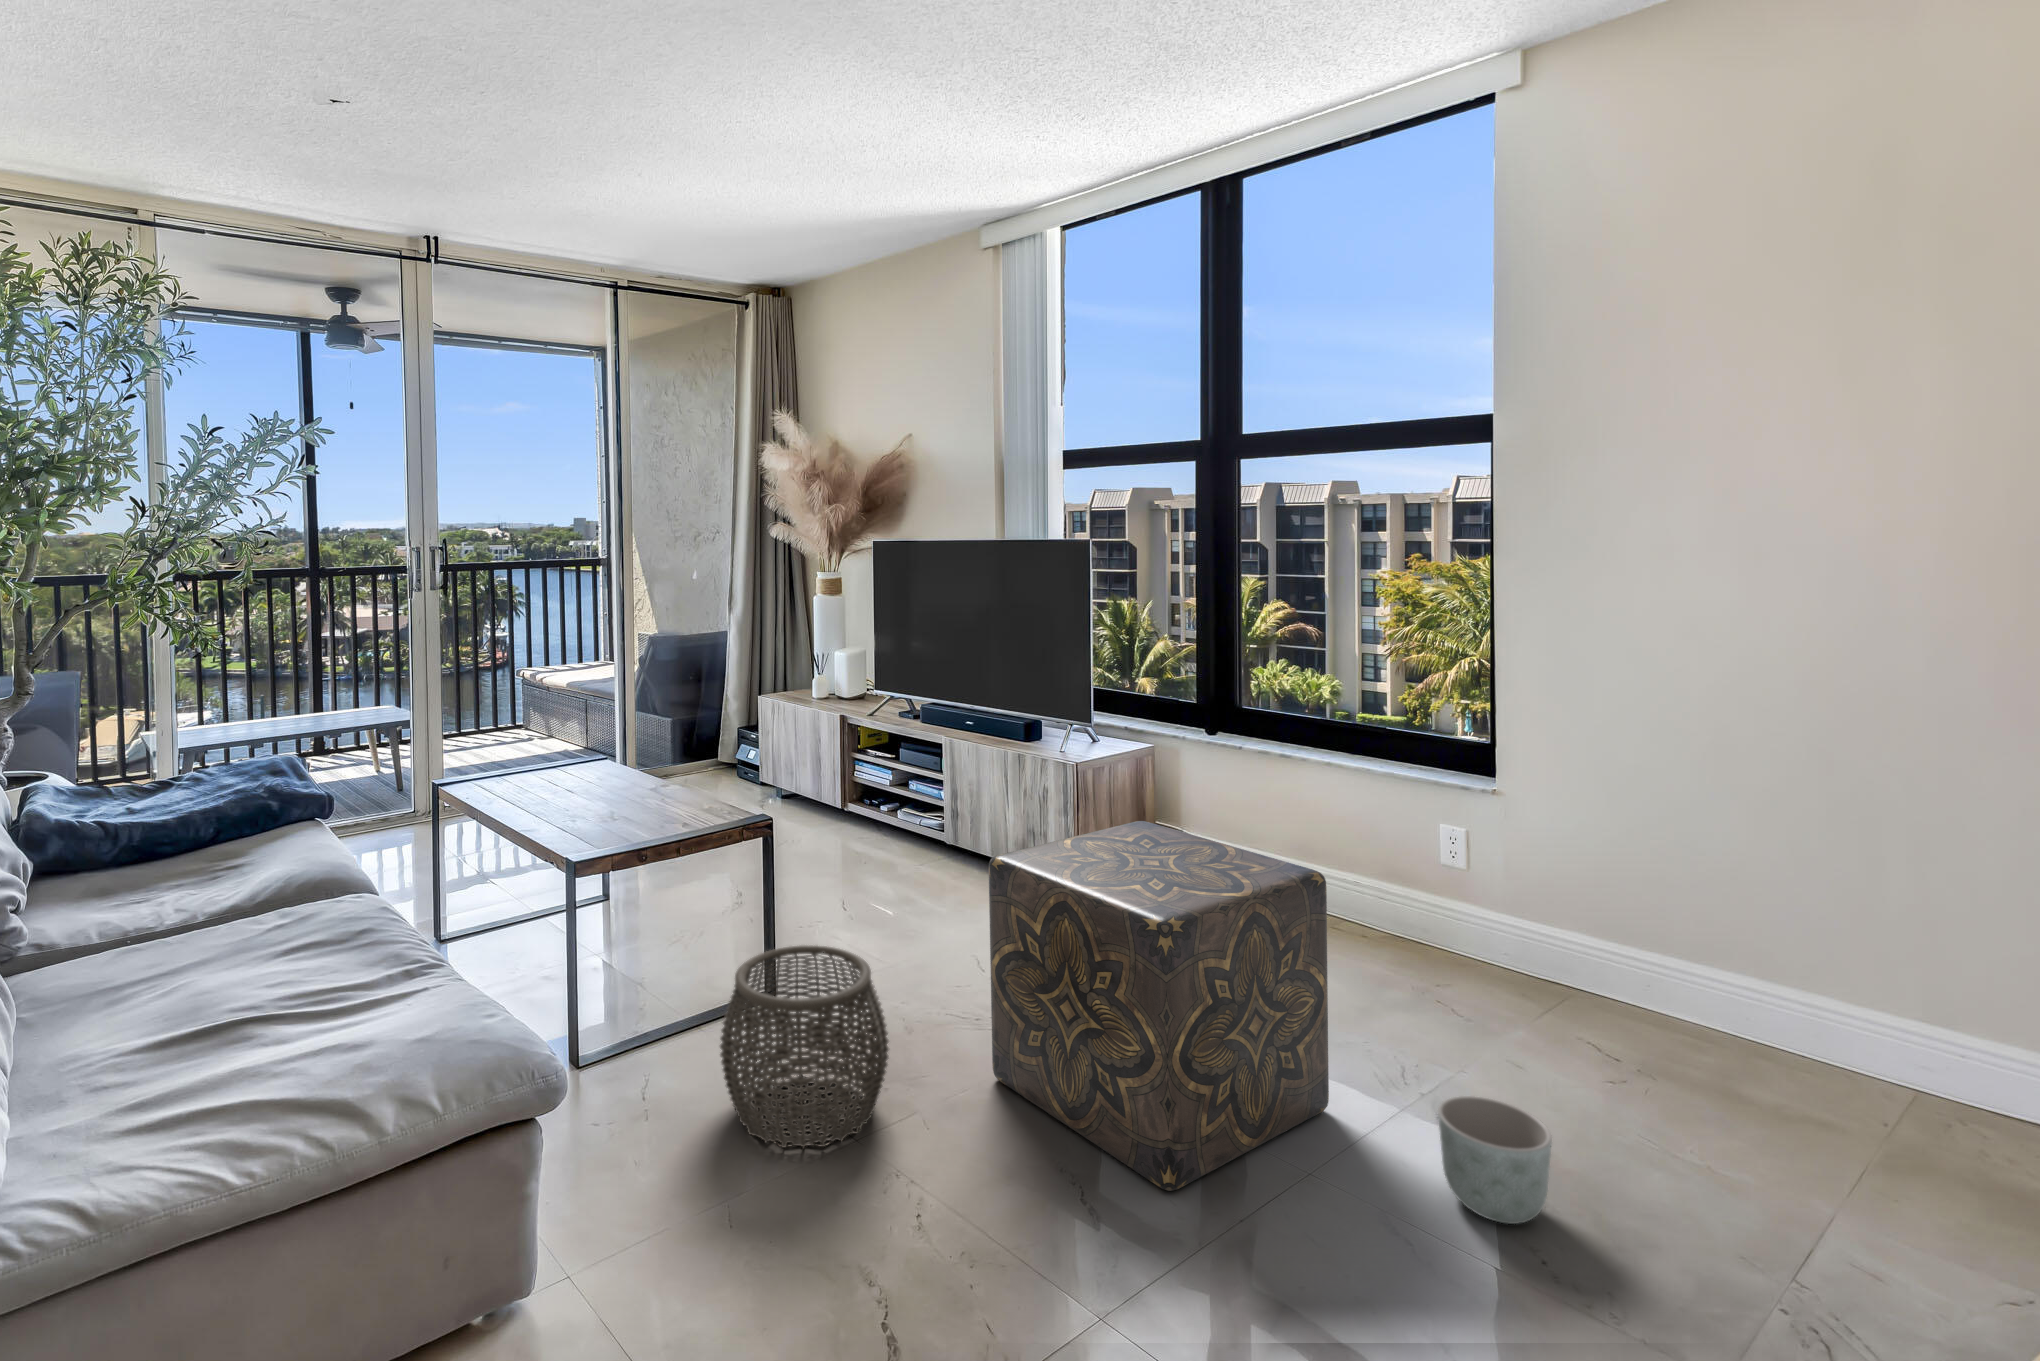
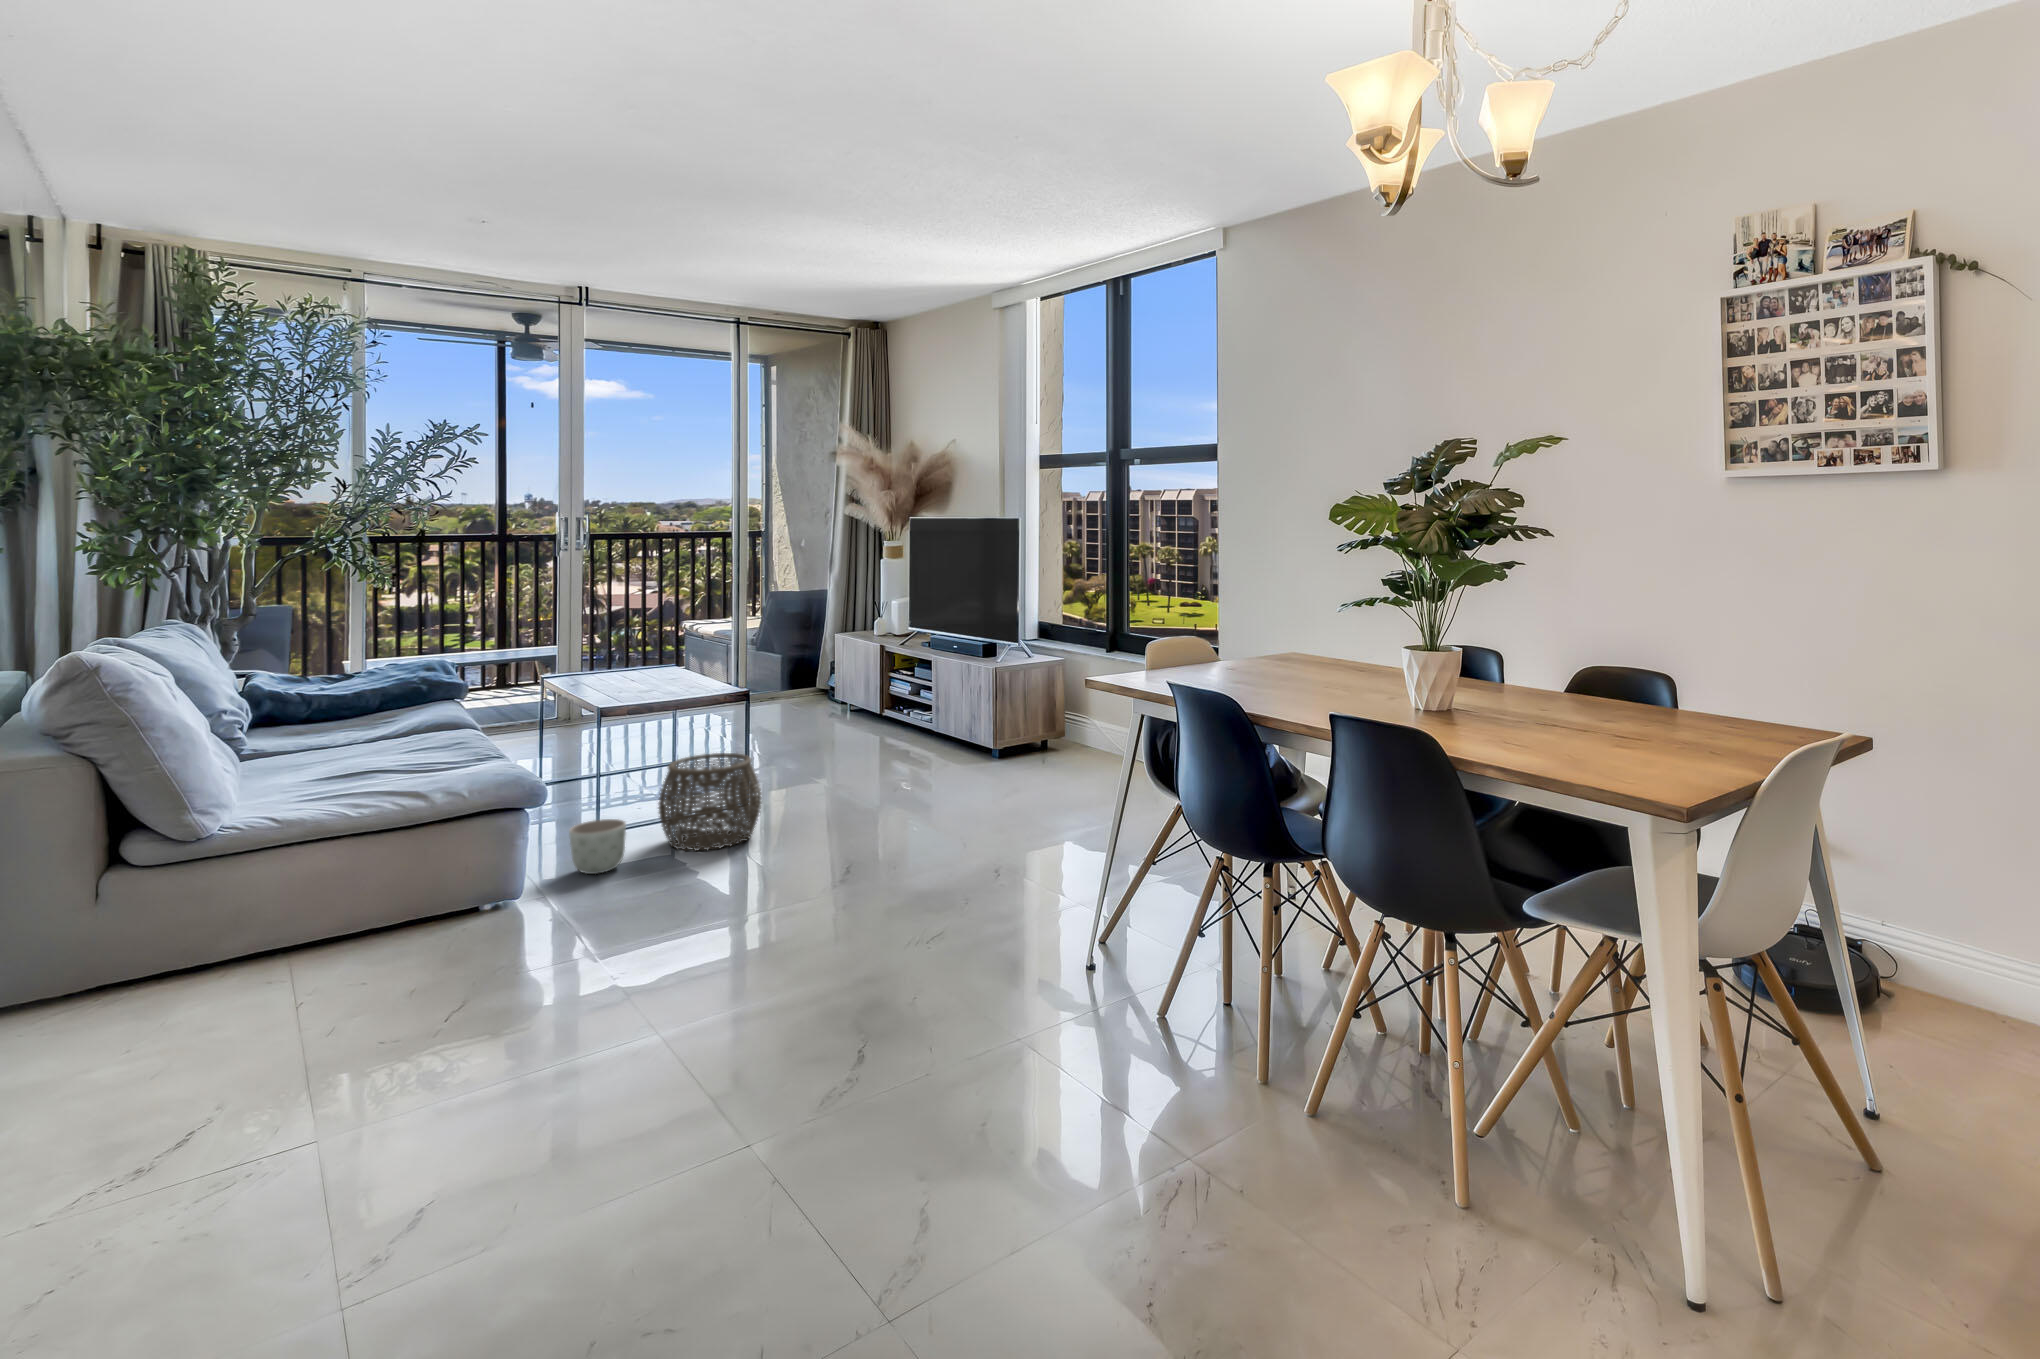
ottoman: present [989,821,1329,1191] -> none [830,692,1001,863]
planter: present [1438,1096,1552,1224] -> present [569,819,626,874]

